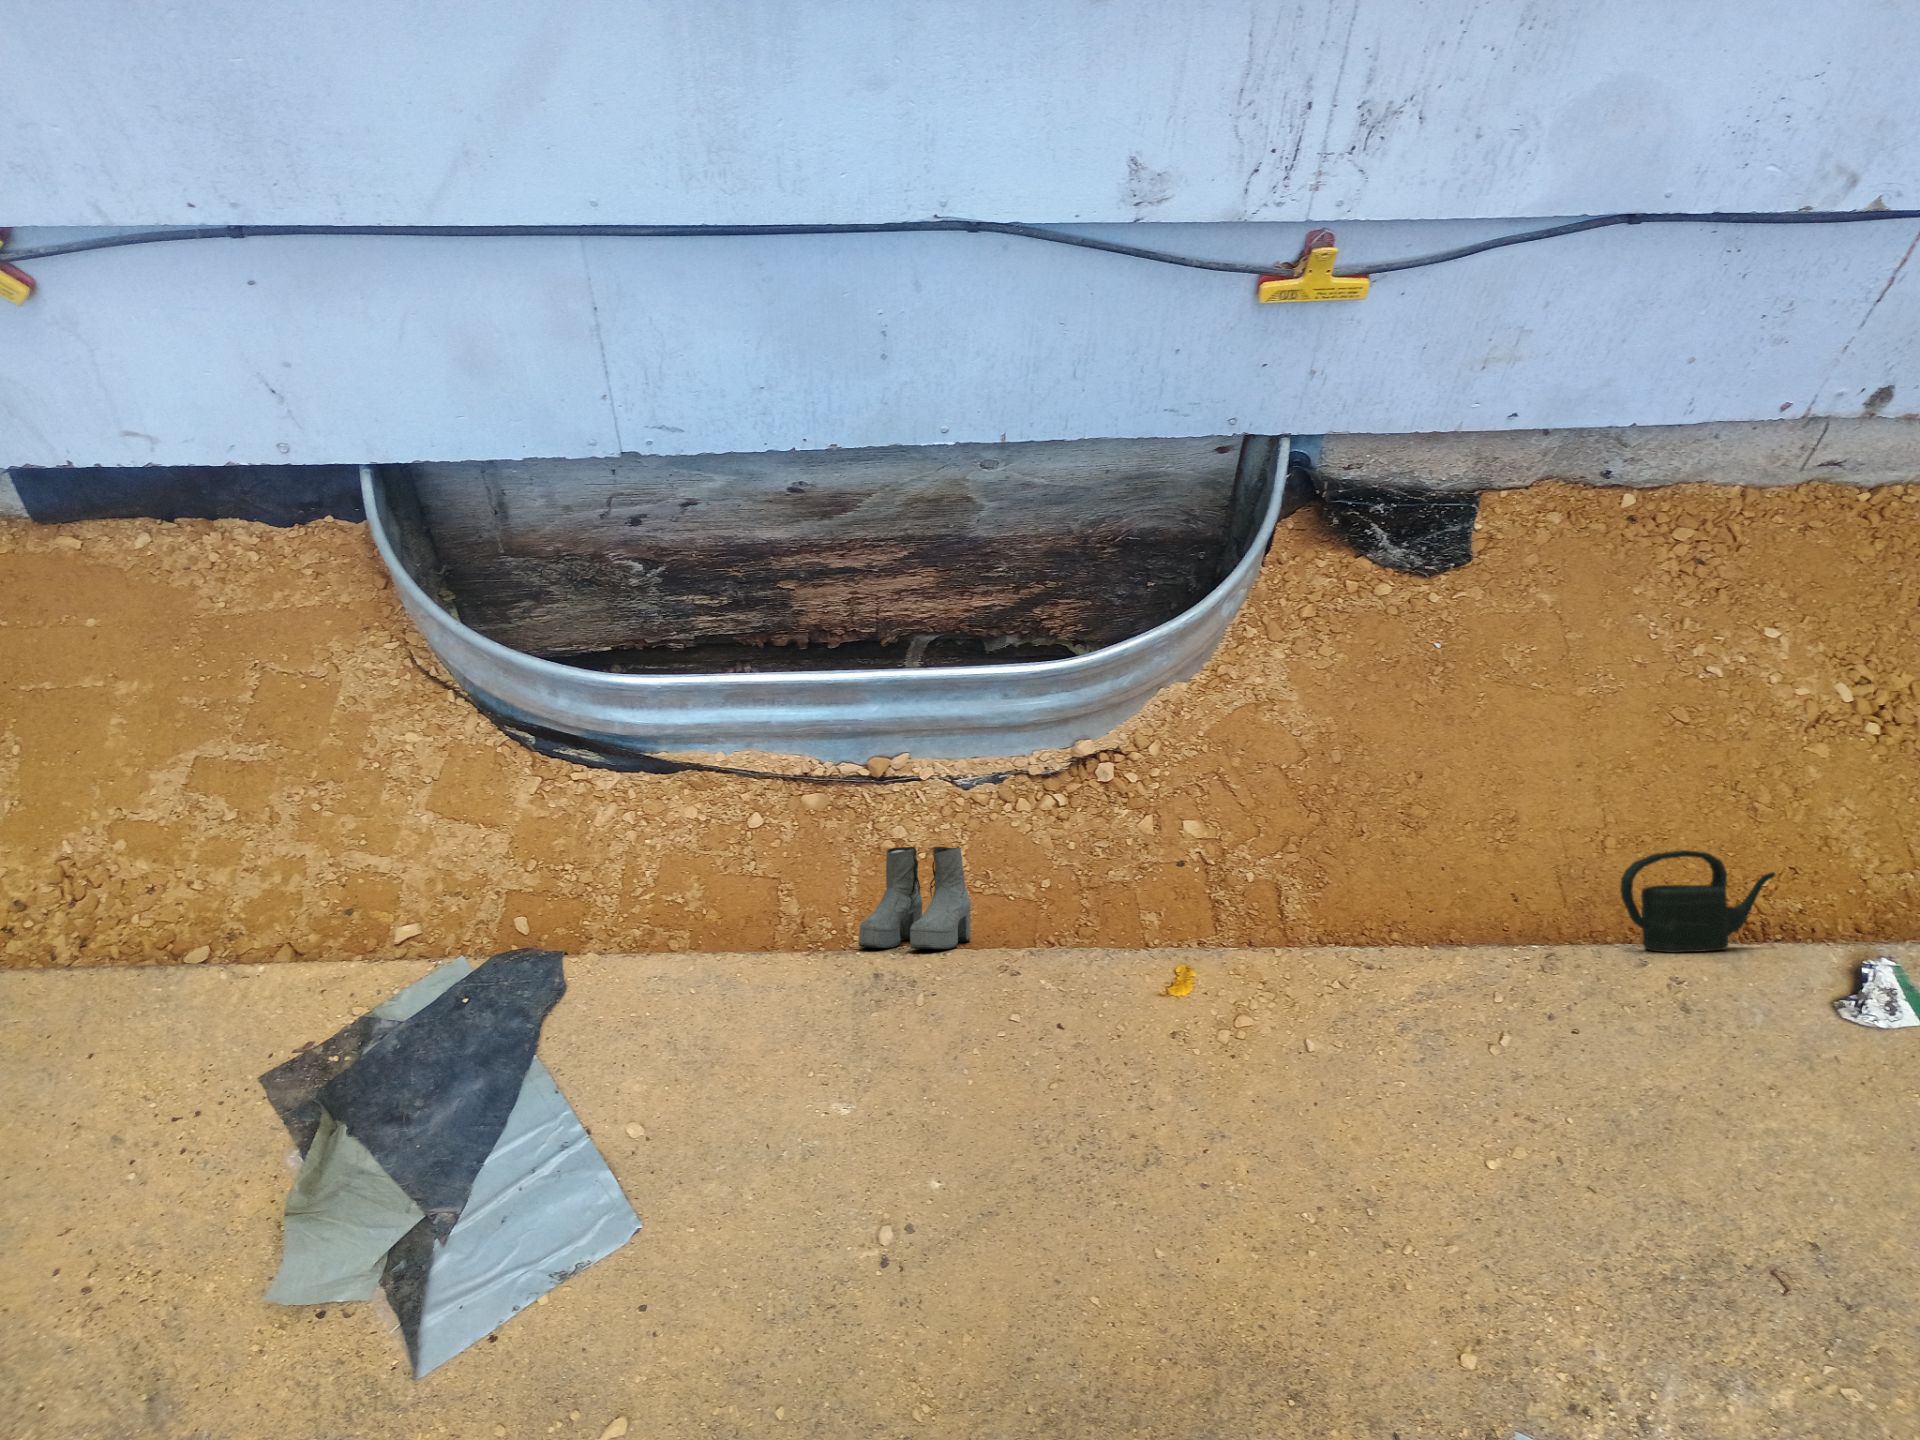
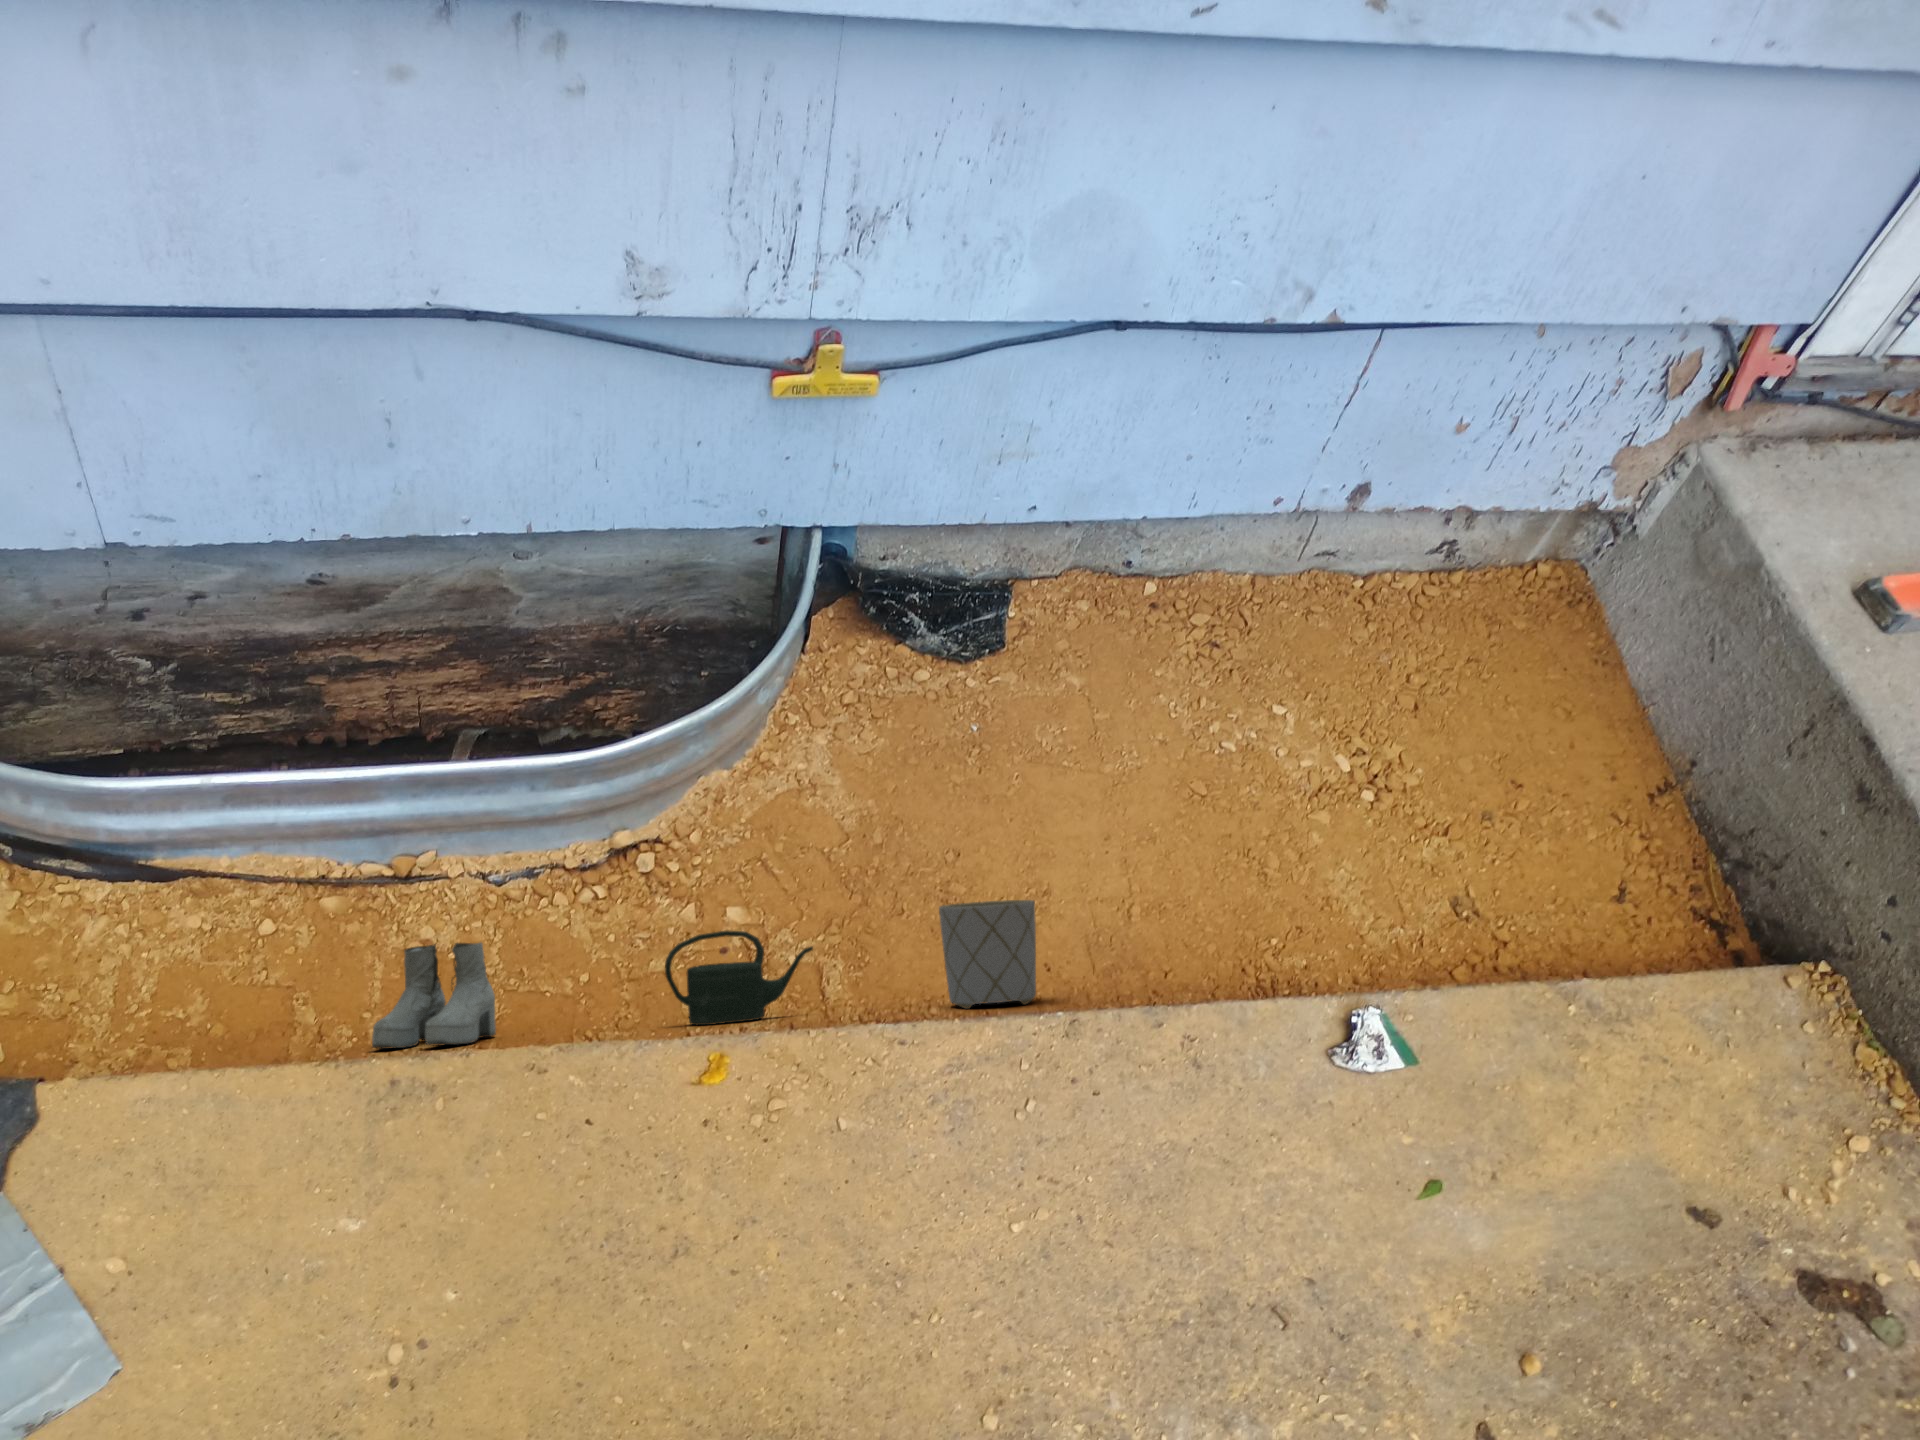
planter: none [1431,833,1544,950] -> present [939,900,1036,1009]
watering can: present [1620,850,1775,953] -> present [665,931,813,1025]

